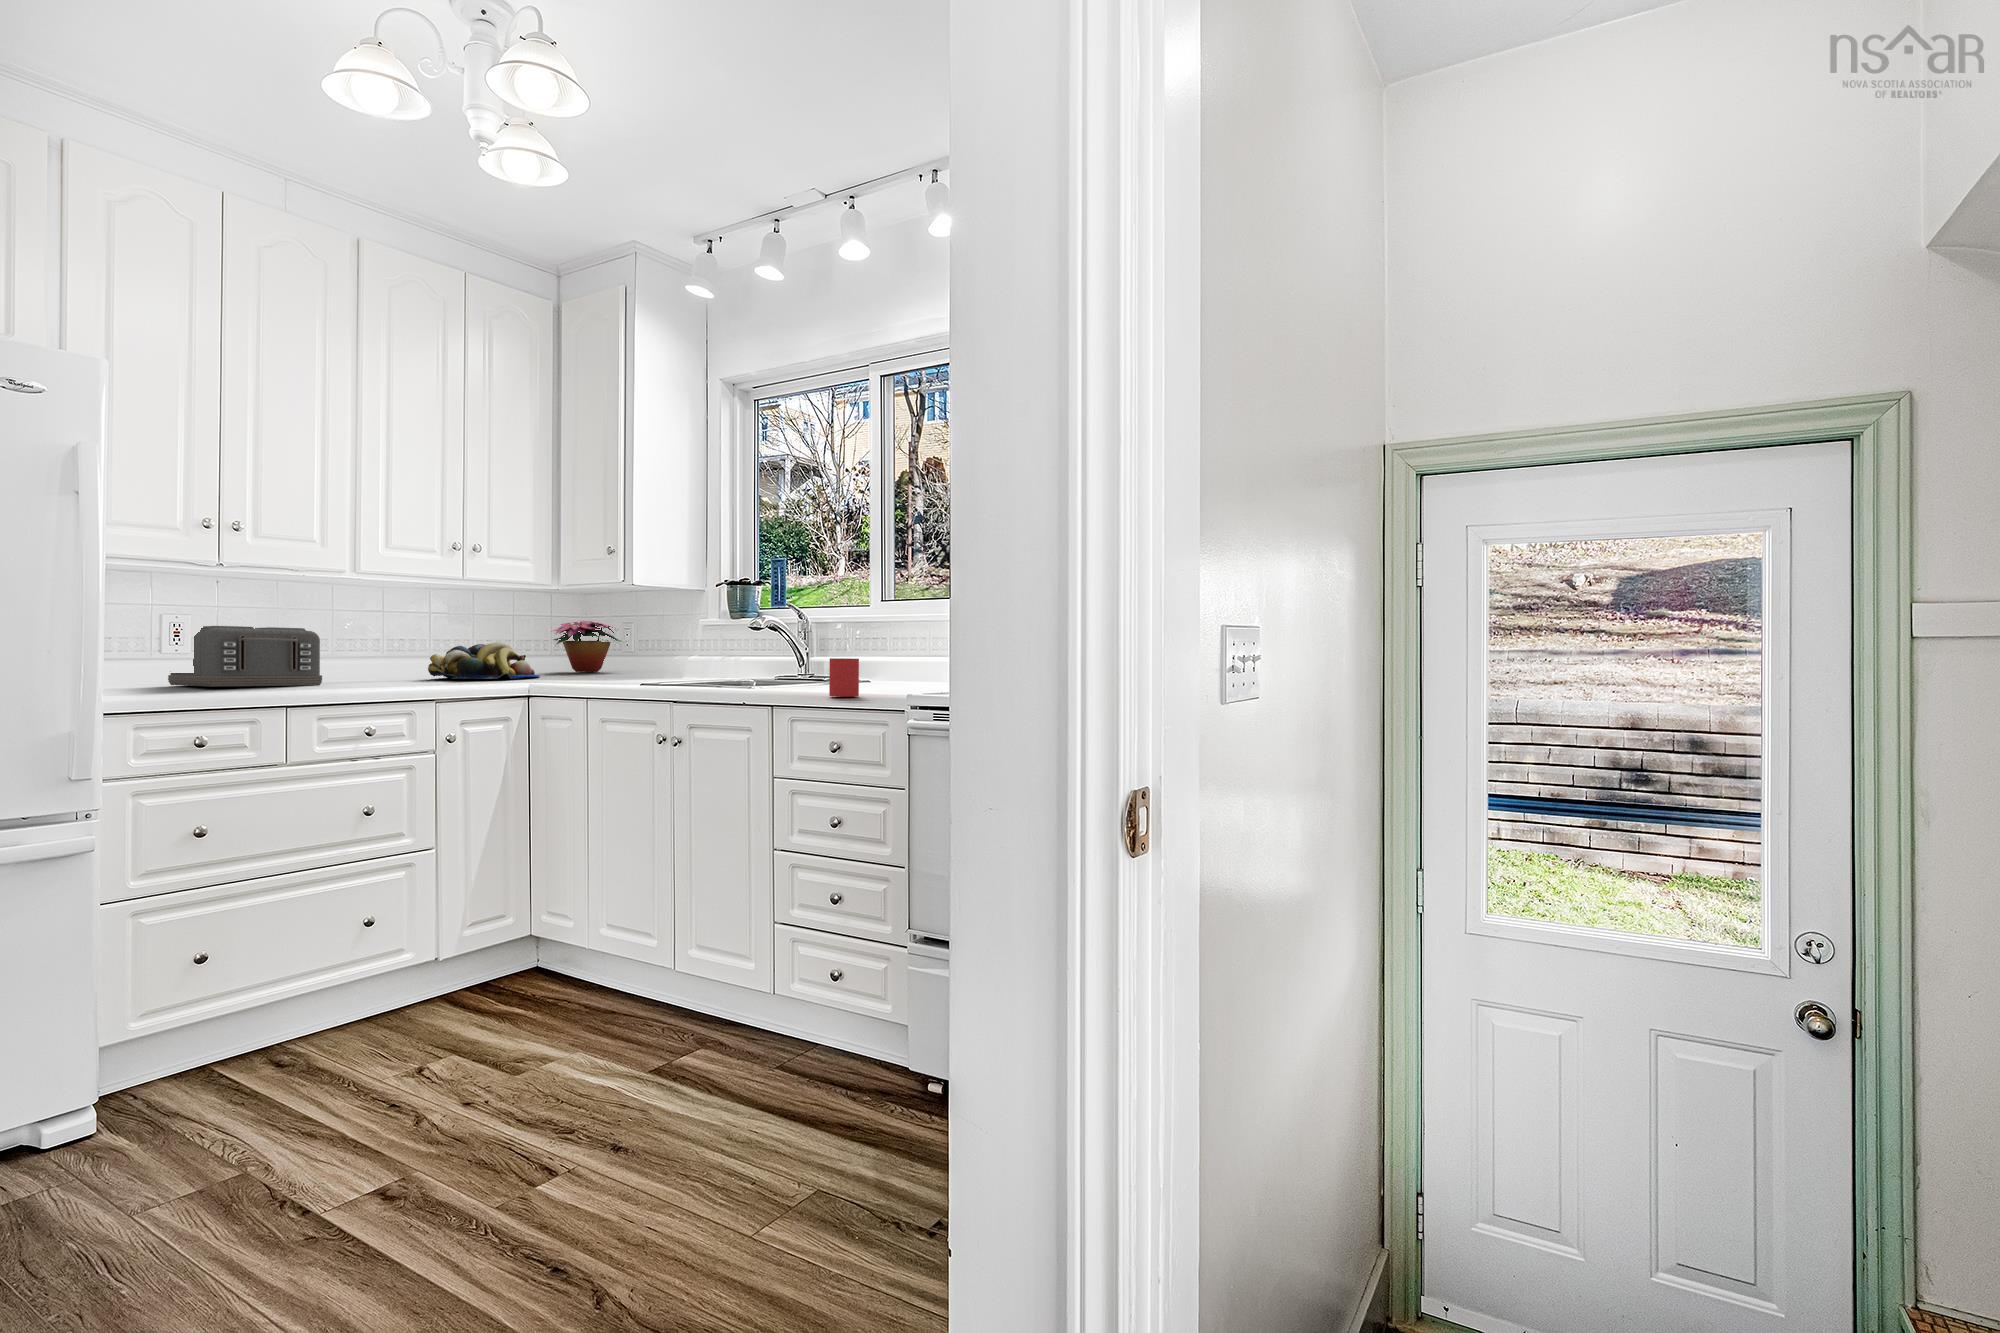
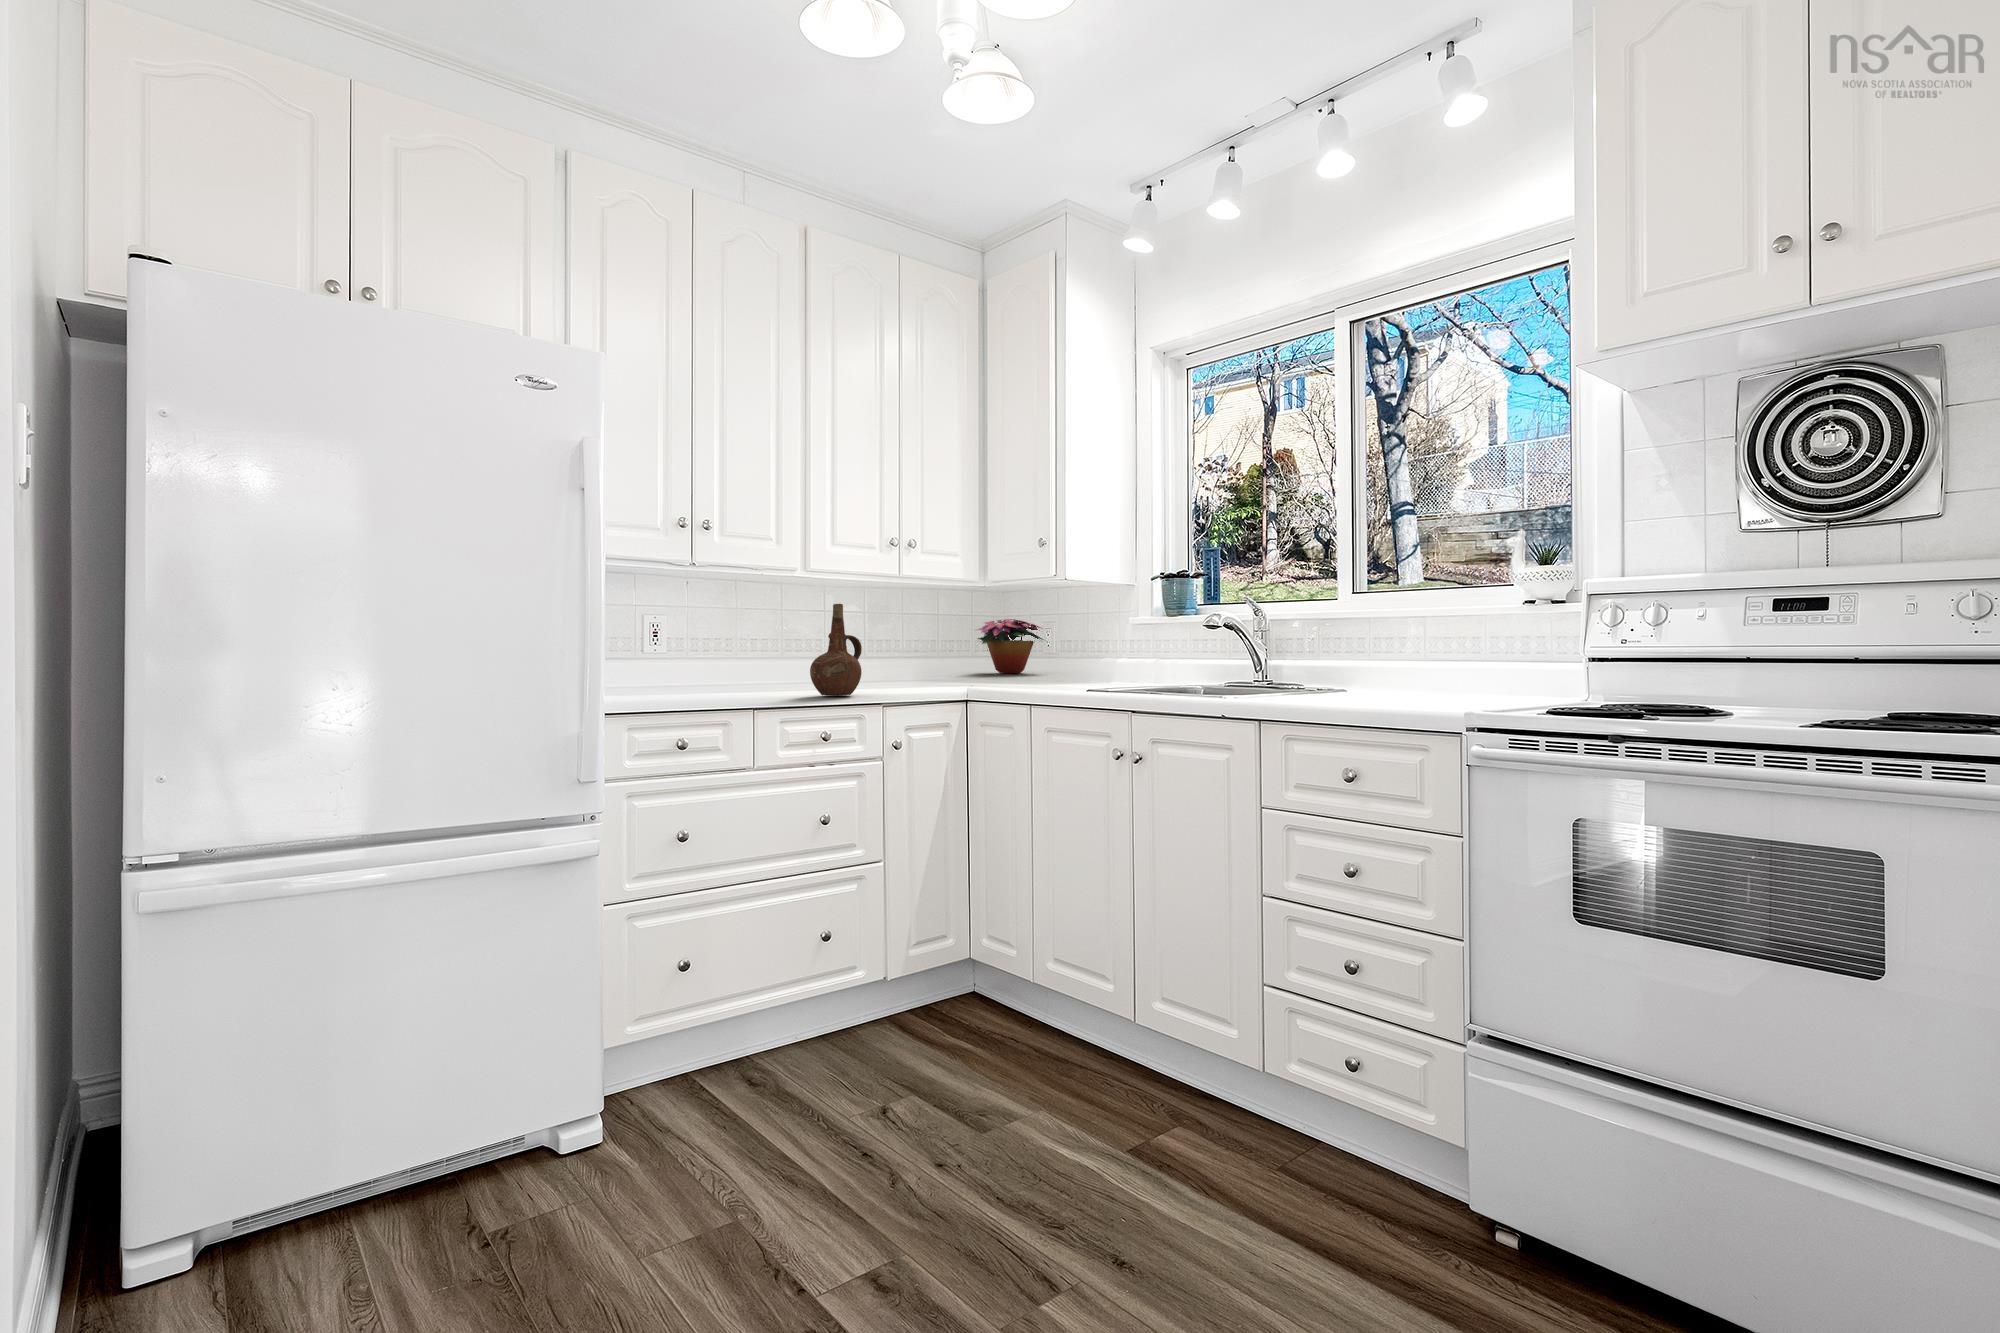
ceramic pitcher: none [352,603,409,691] -> present [810,604,862,696]
toaster: present [168,626,322,687] -> none [647,629,776,689]
fruit bowl: present [428,642,540,679] -> none [867,643,971,681]
mug: present [829,658,859,697] -> none [1346,665,1386,714]

